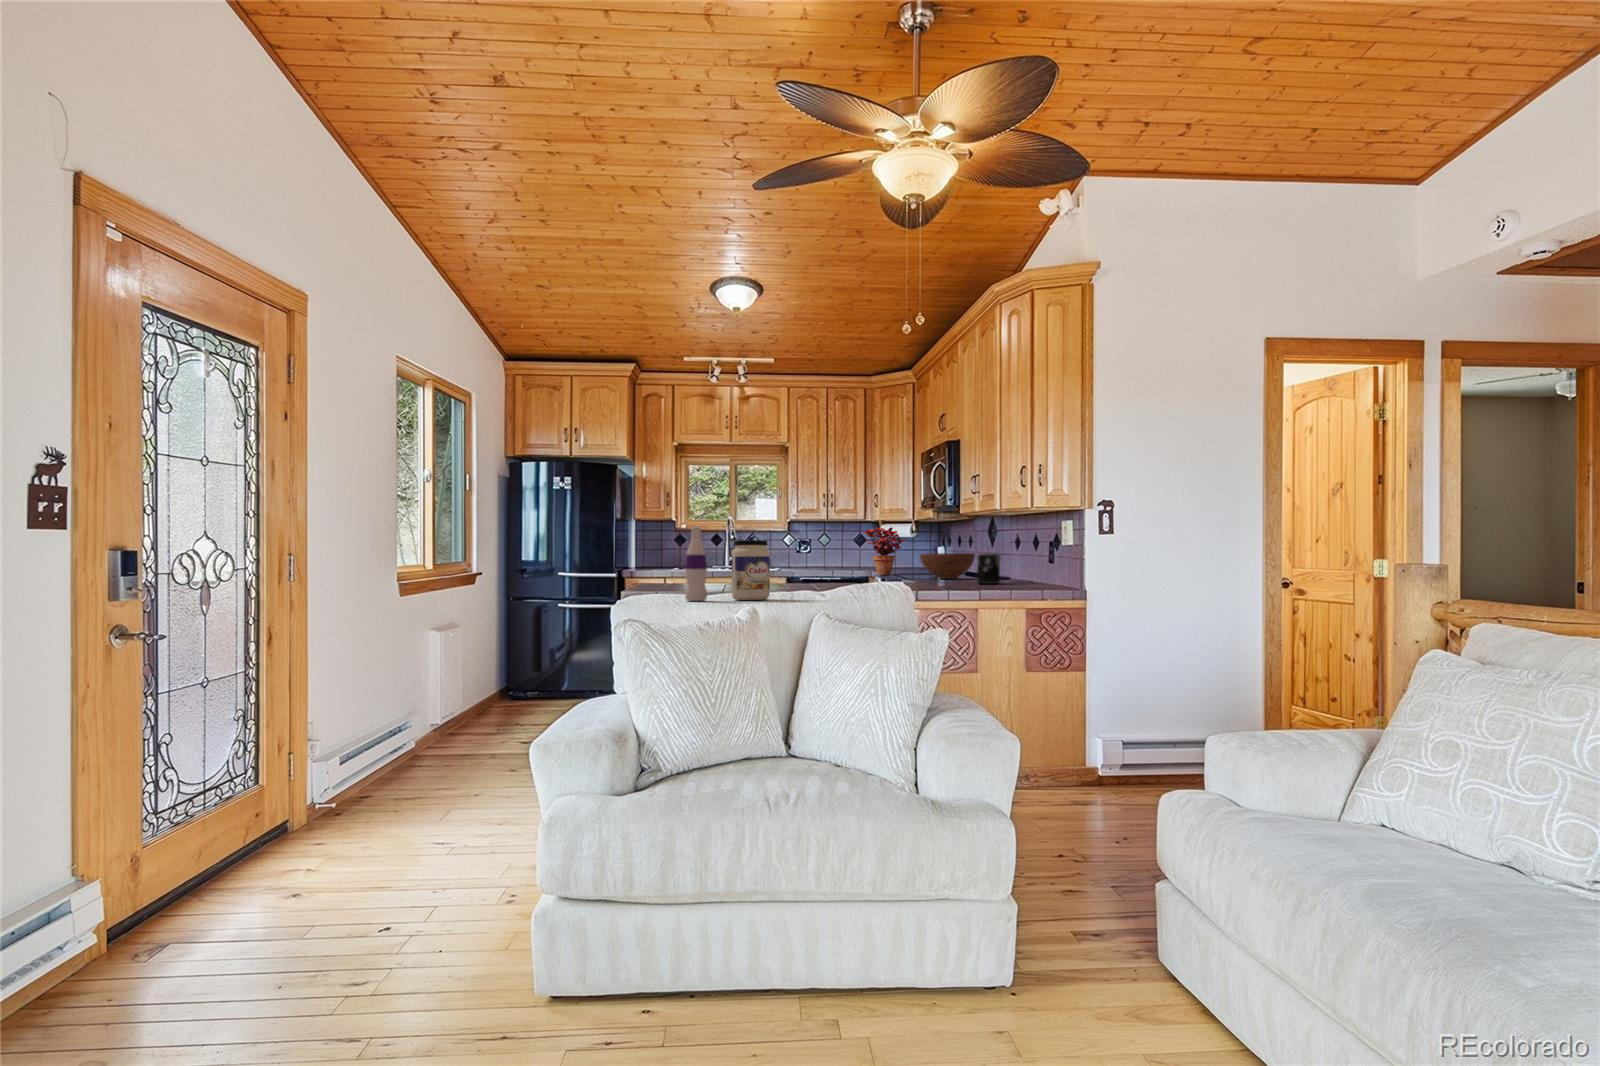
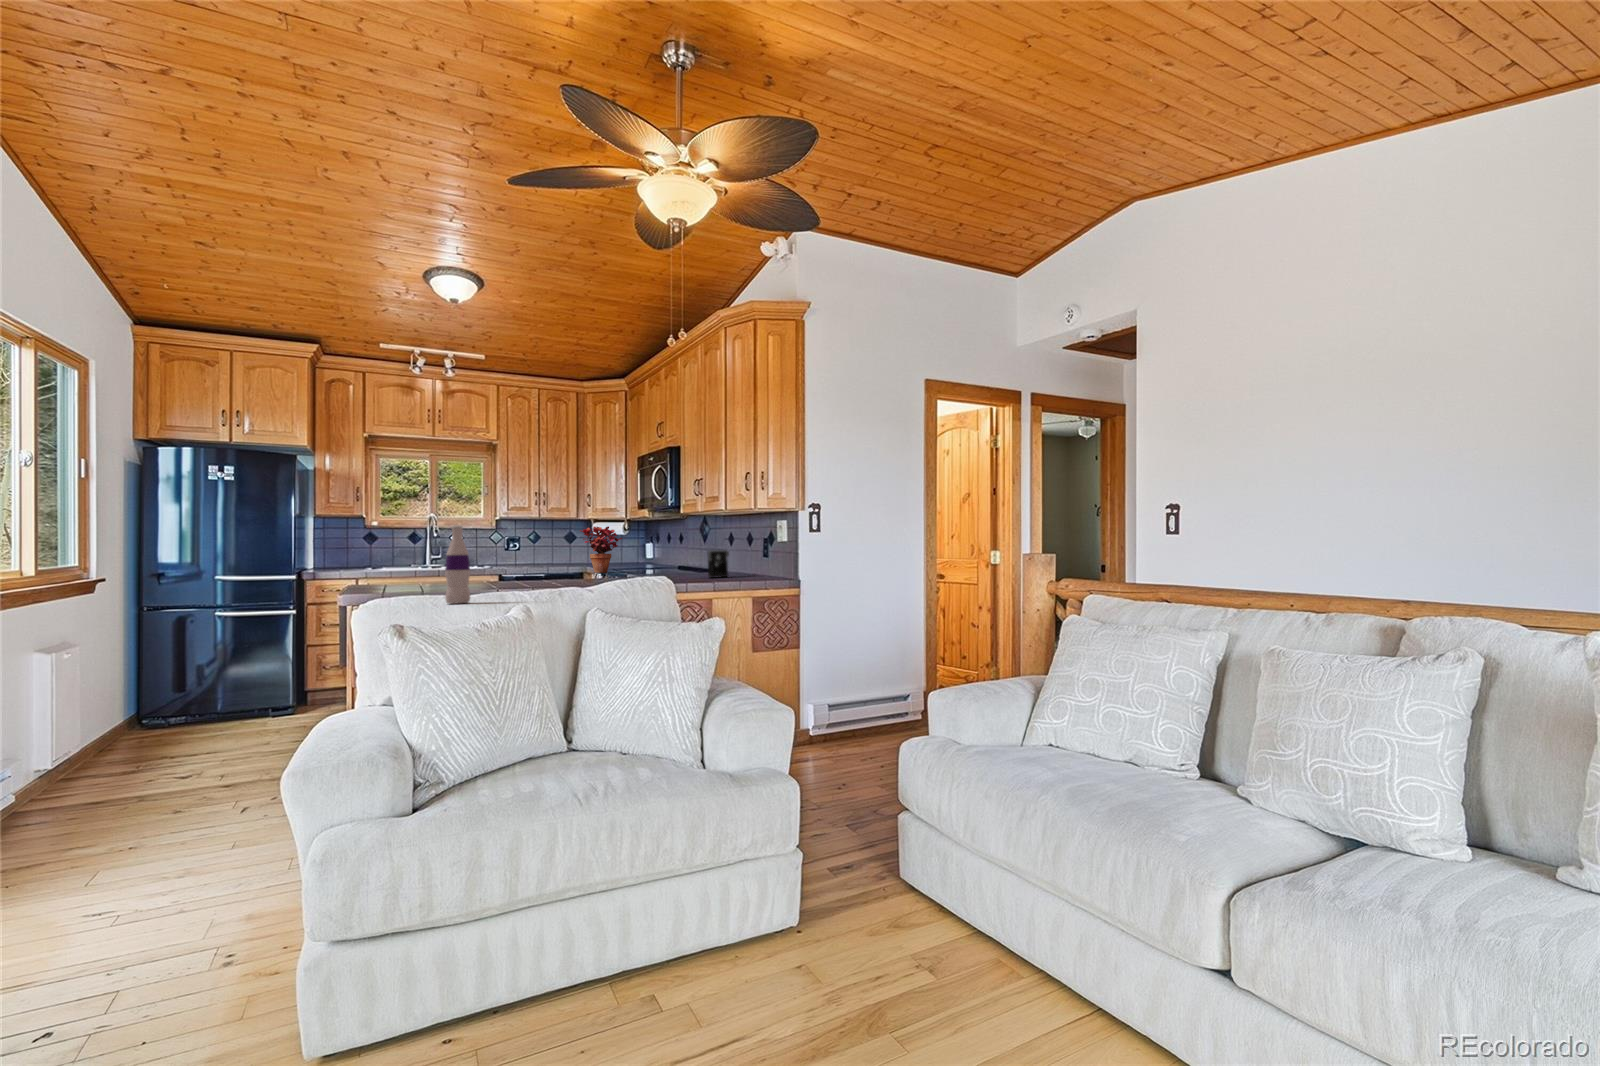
jar: present [732,540,770,600] -> none [497,540,539,600]
fruit bowl: present [920,553,975,579] -> none [645,550,696,574]

